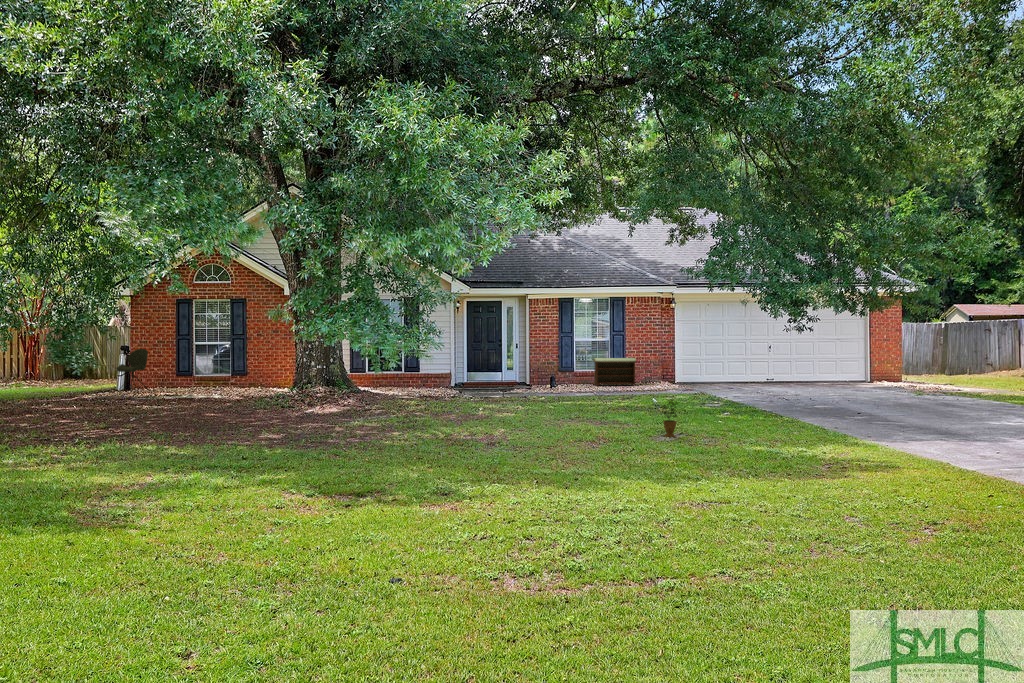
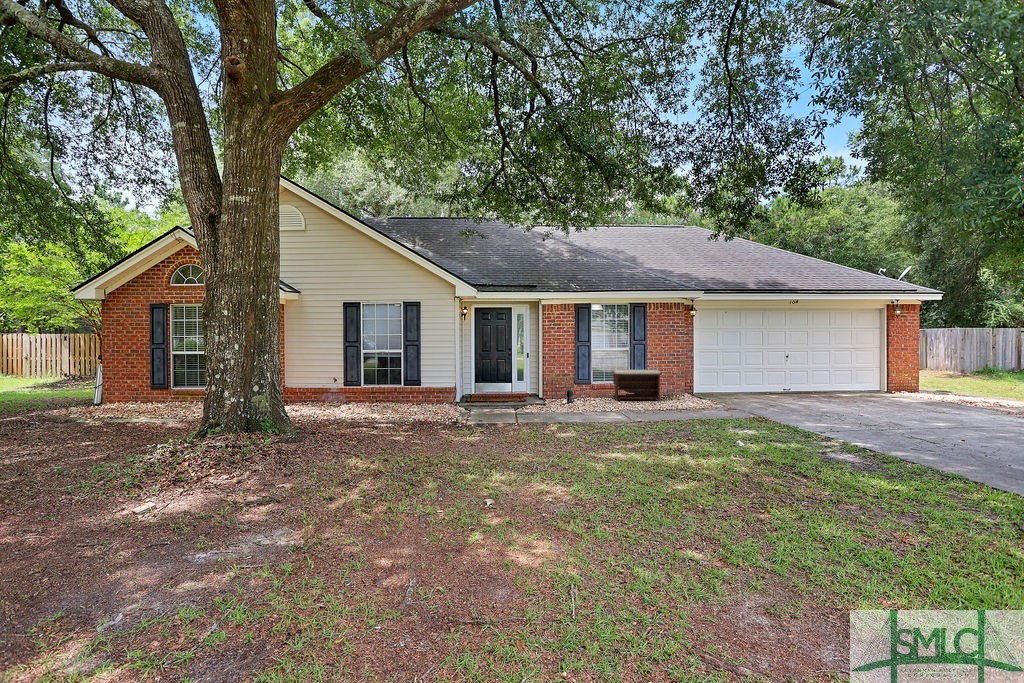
chair: present [117,349,148,391] -> none [74,359,118,409]
potted plant: present [662,399,677,437] -> none [910,529,967,641]

